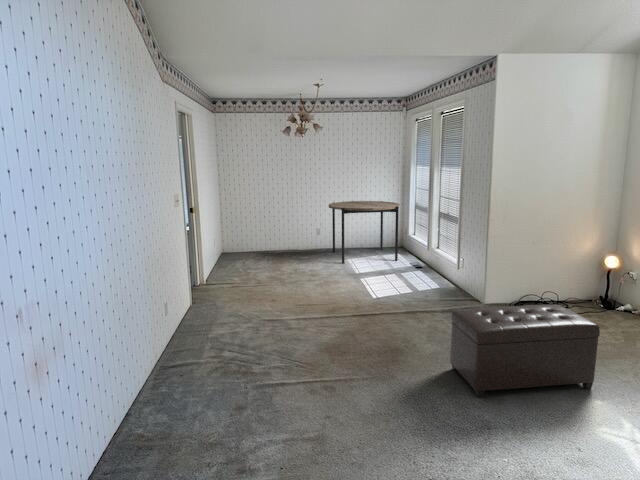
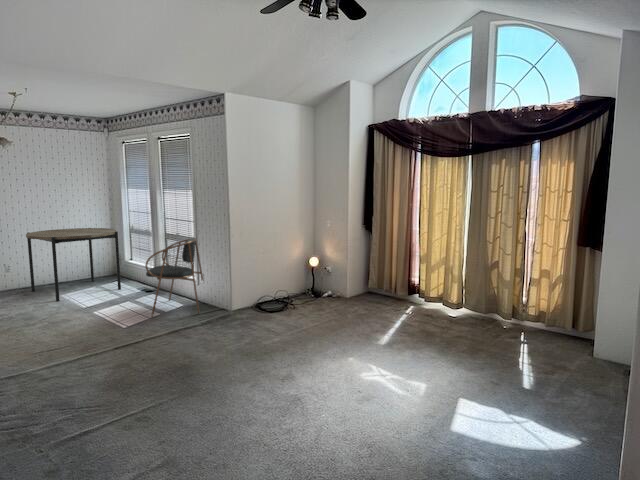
dining chair: none [399,218,465,300] -> present [145,238,203,317]
ottoman: present [450,305,600,398] -> none [241,293,340,374]

